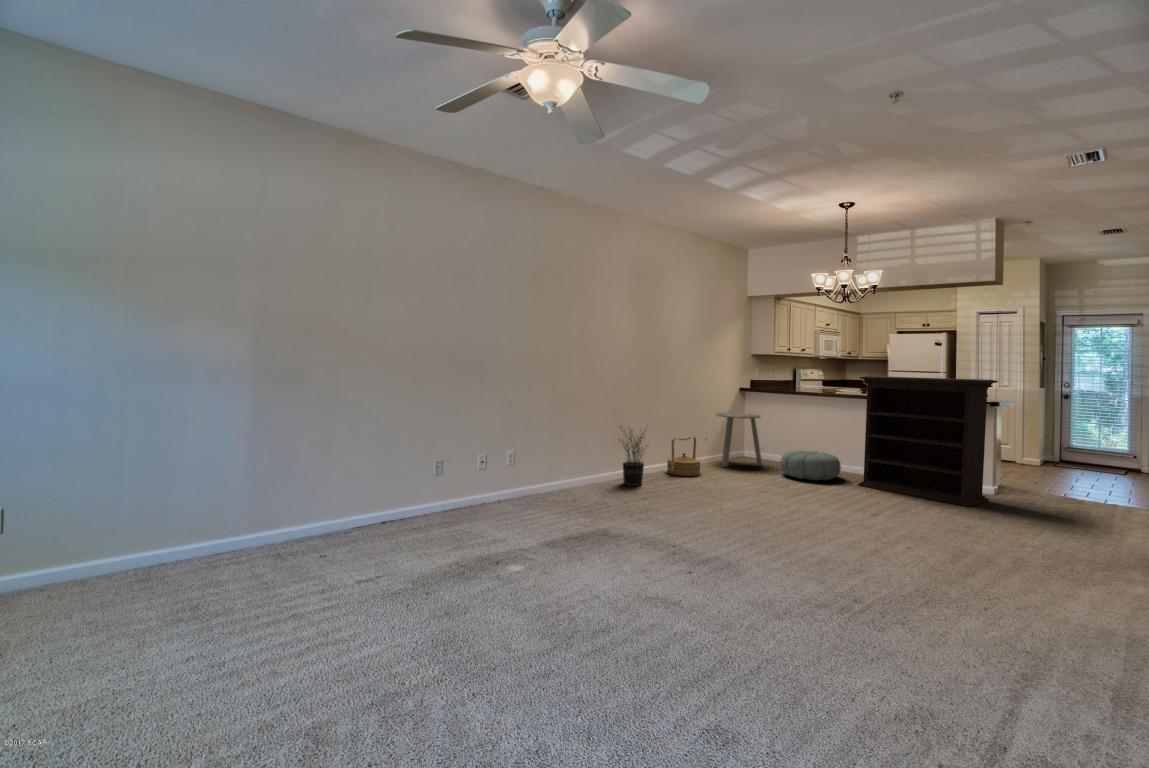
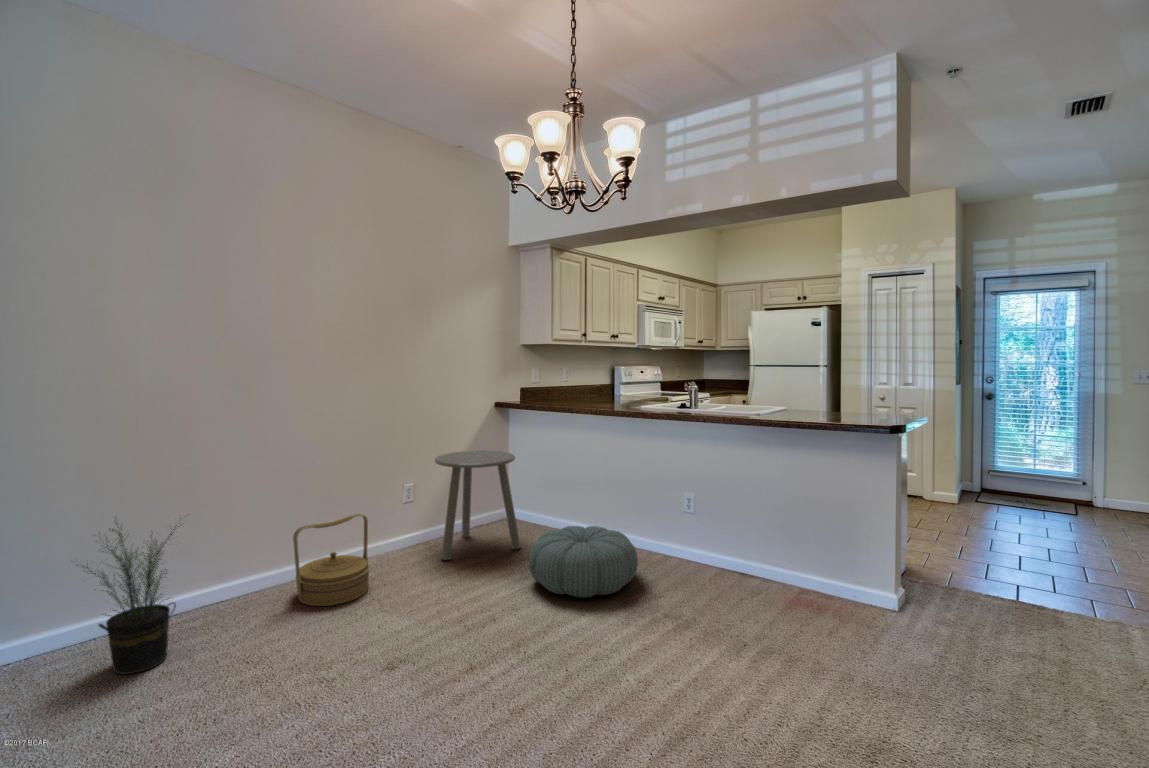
bookshelf: present [858,376,998,507] -> none [657,385,920,689]

